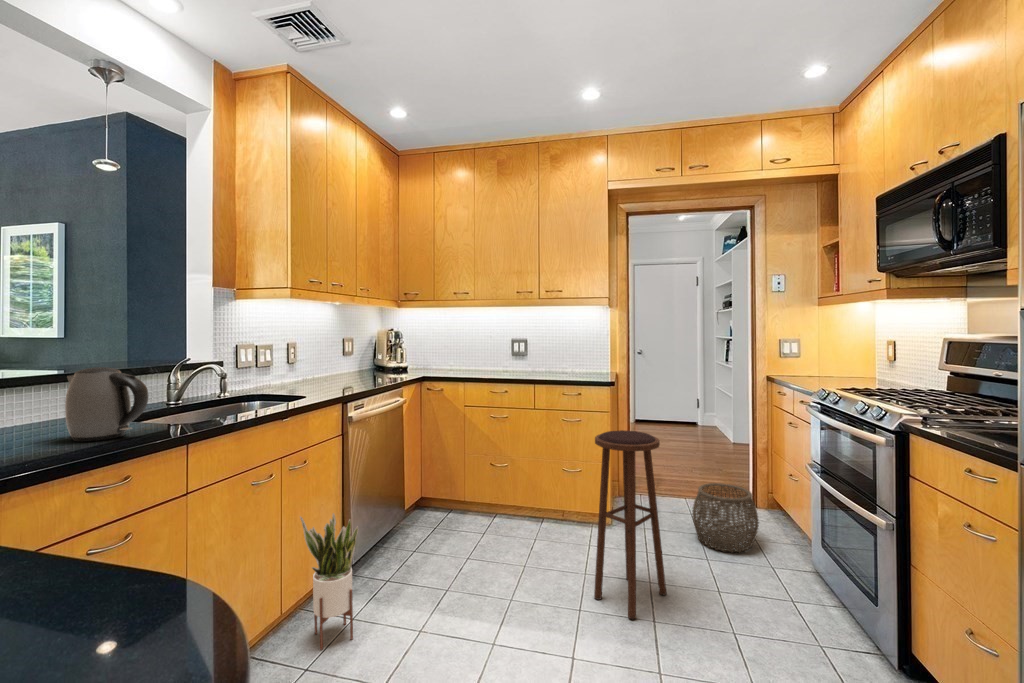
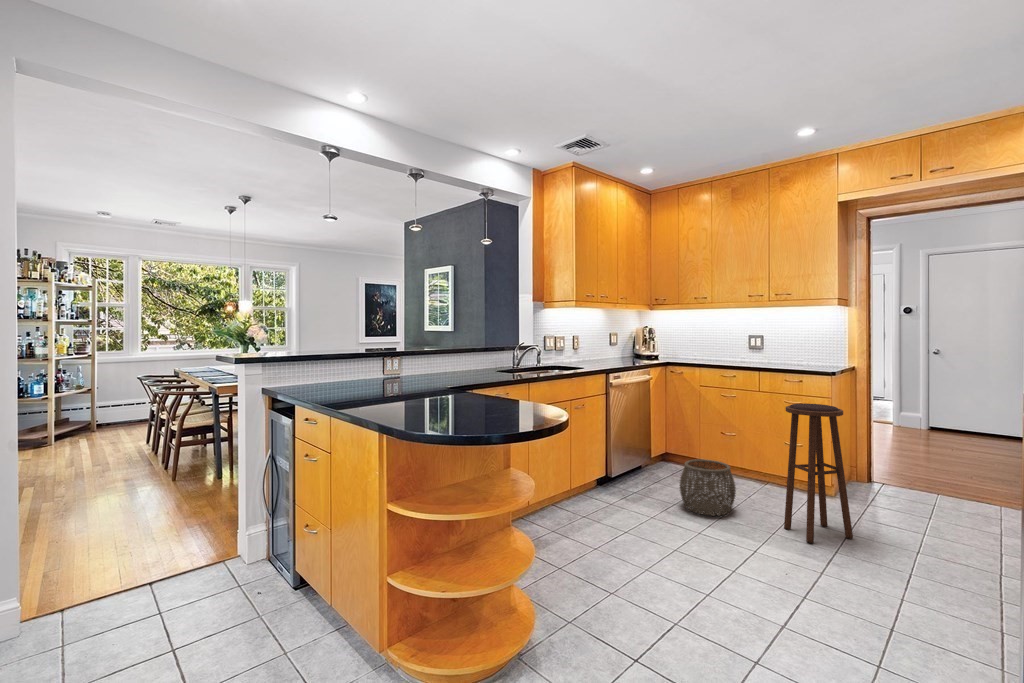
kettle: present [65,367,148,442] -> none [482,343,512,376]
woven basket: present [692,483,759,552] -> present [679,459,736,516]
potted plant: present [300,513,358,650] -> none [579,433,612,511]

